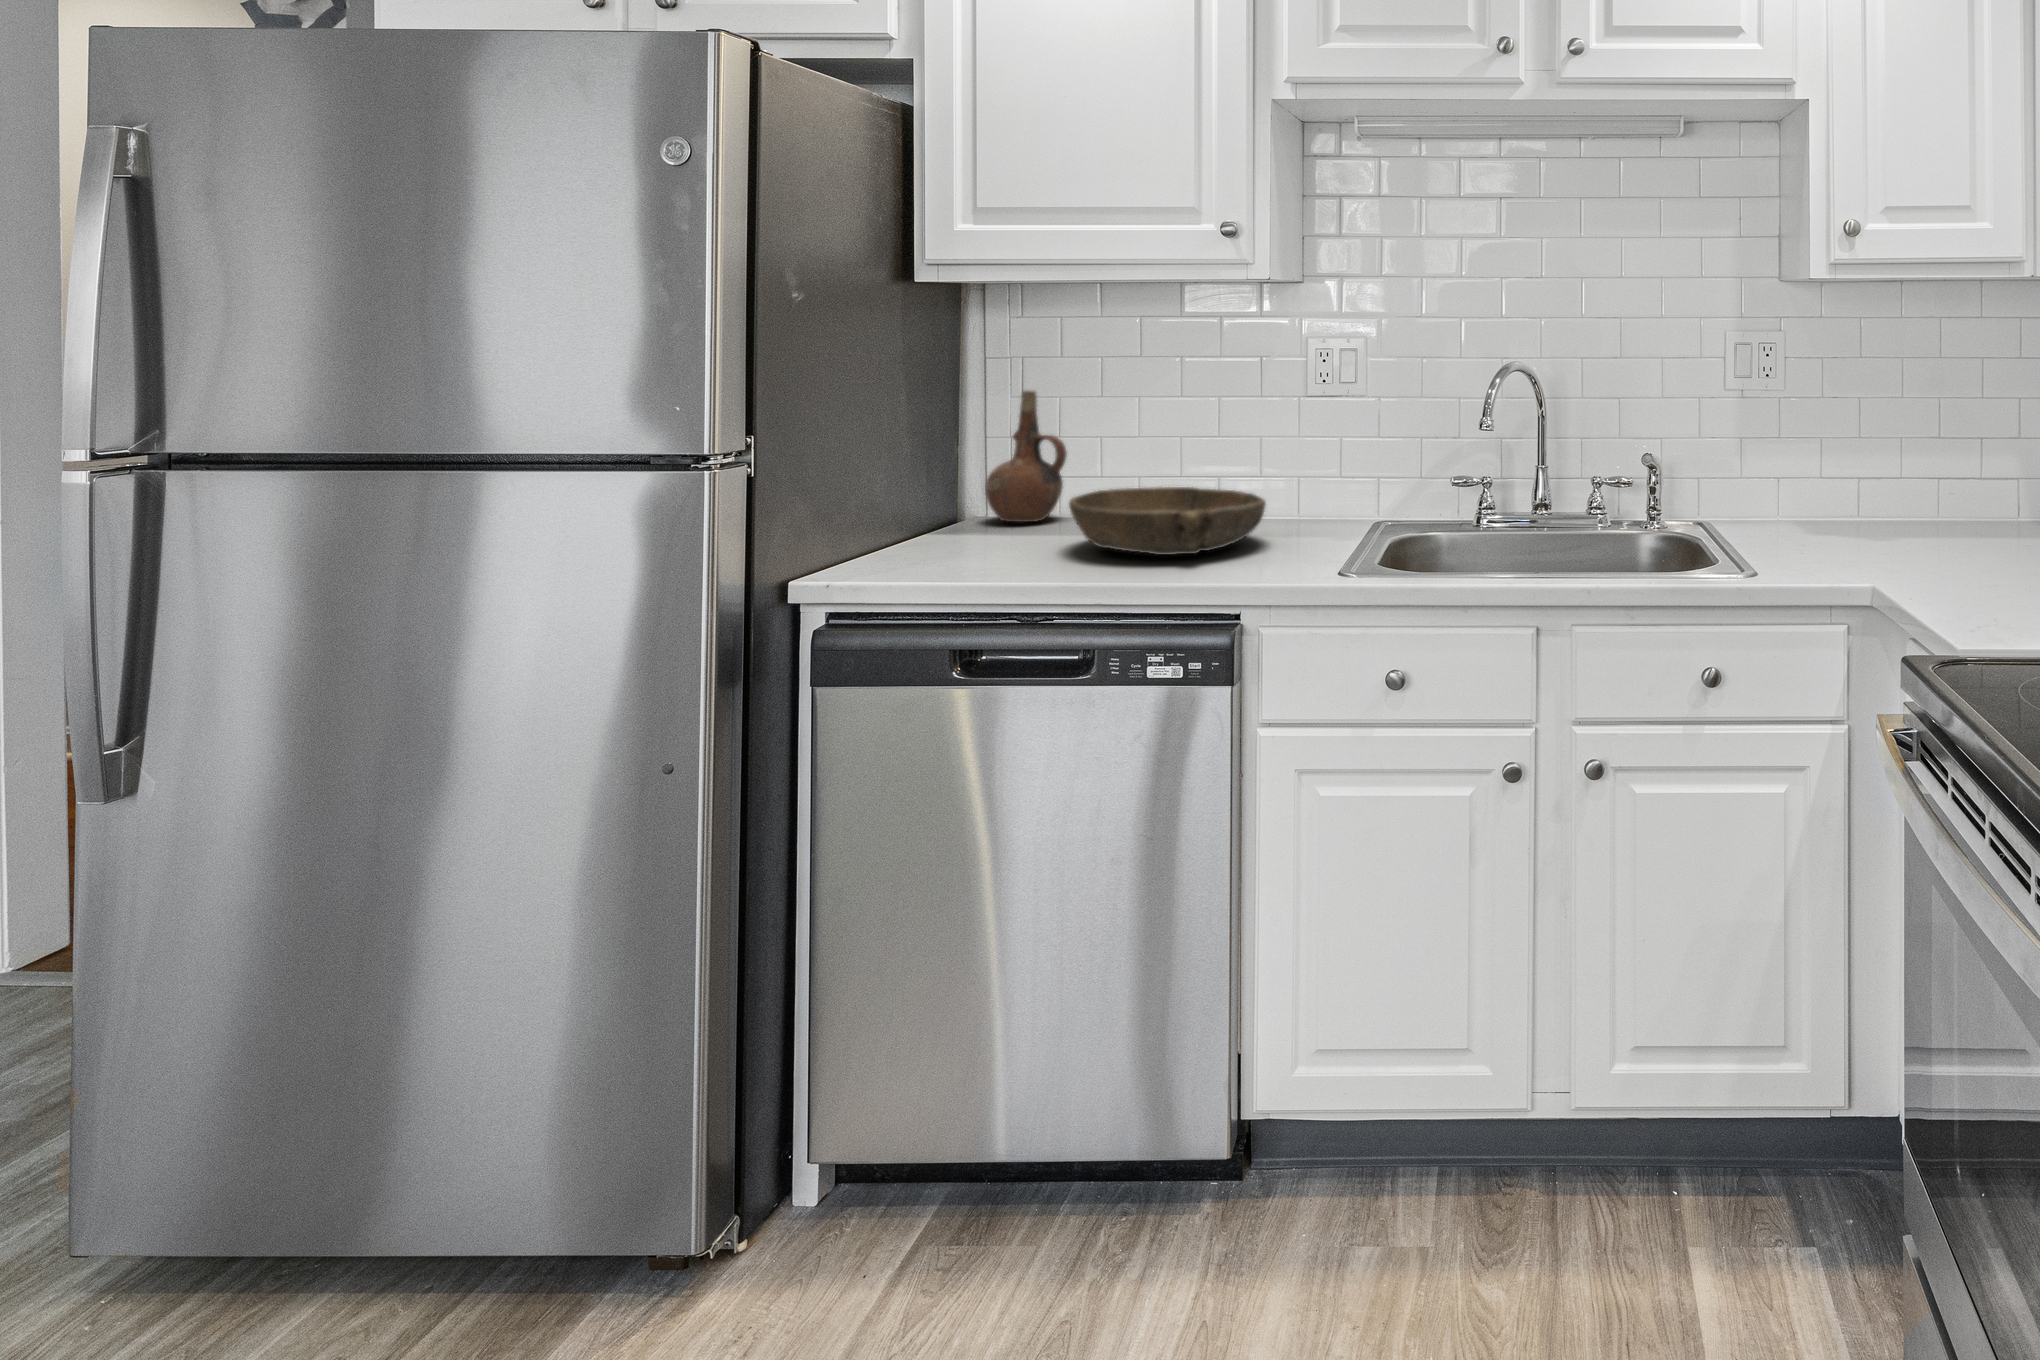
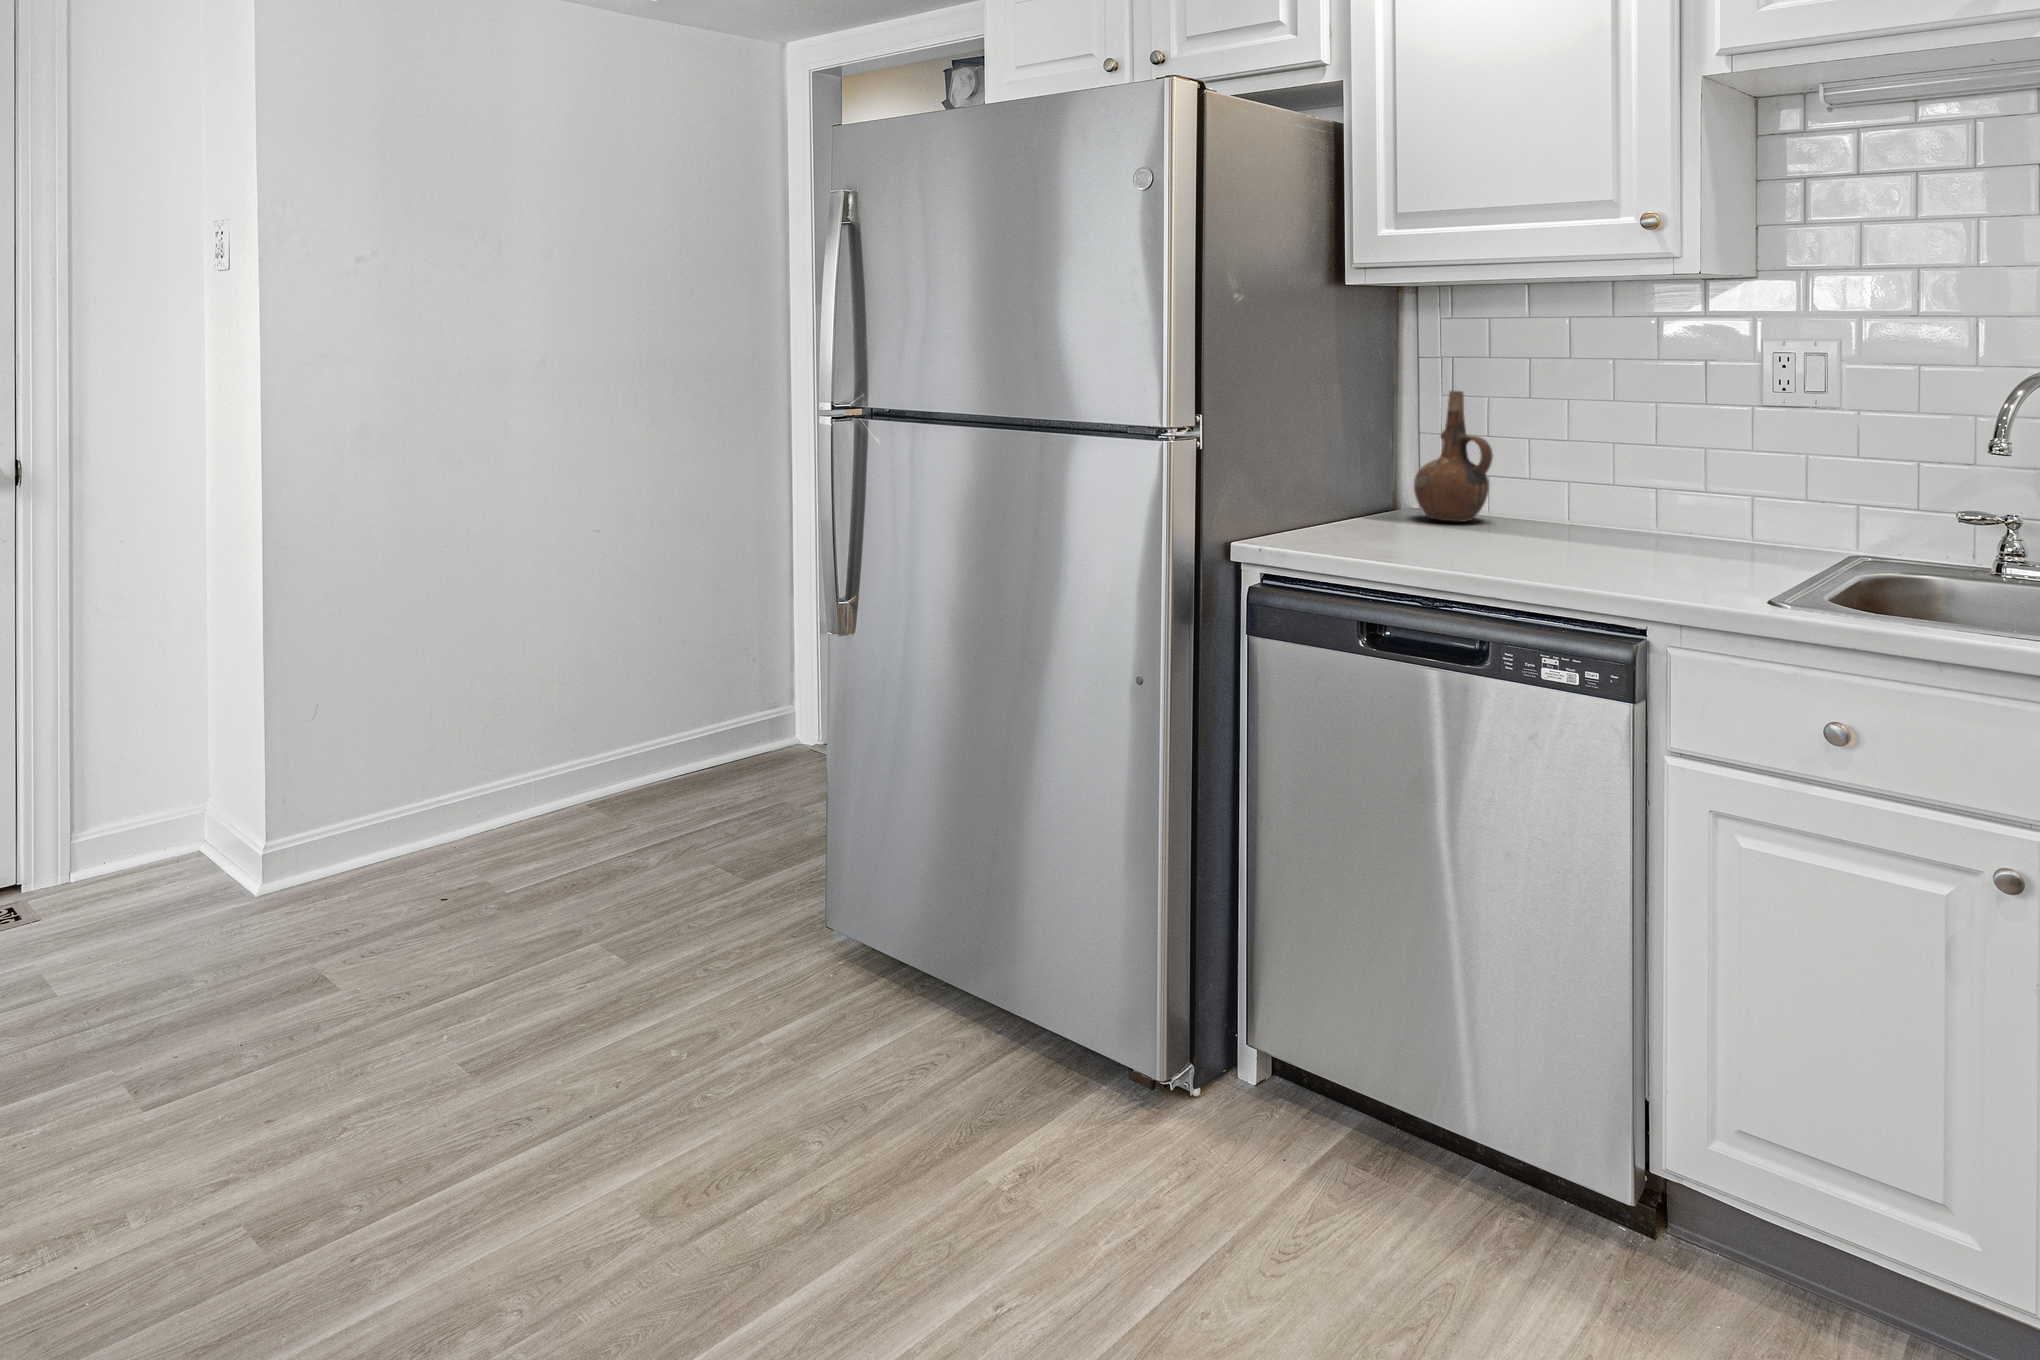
bowl: present [1069,487,1266,555] -> none [1480,493,1697,565]

